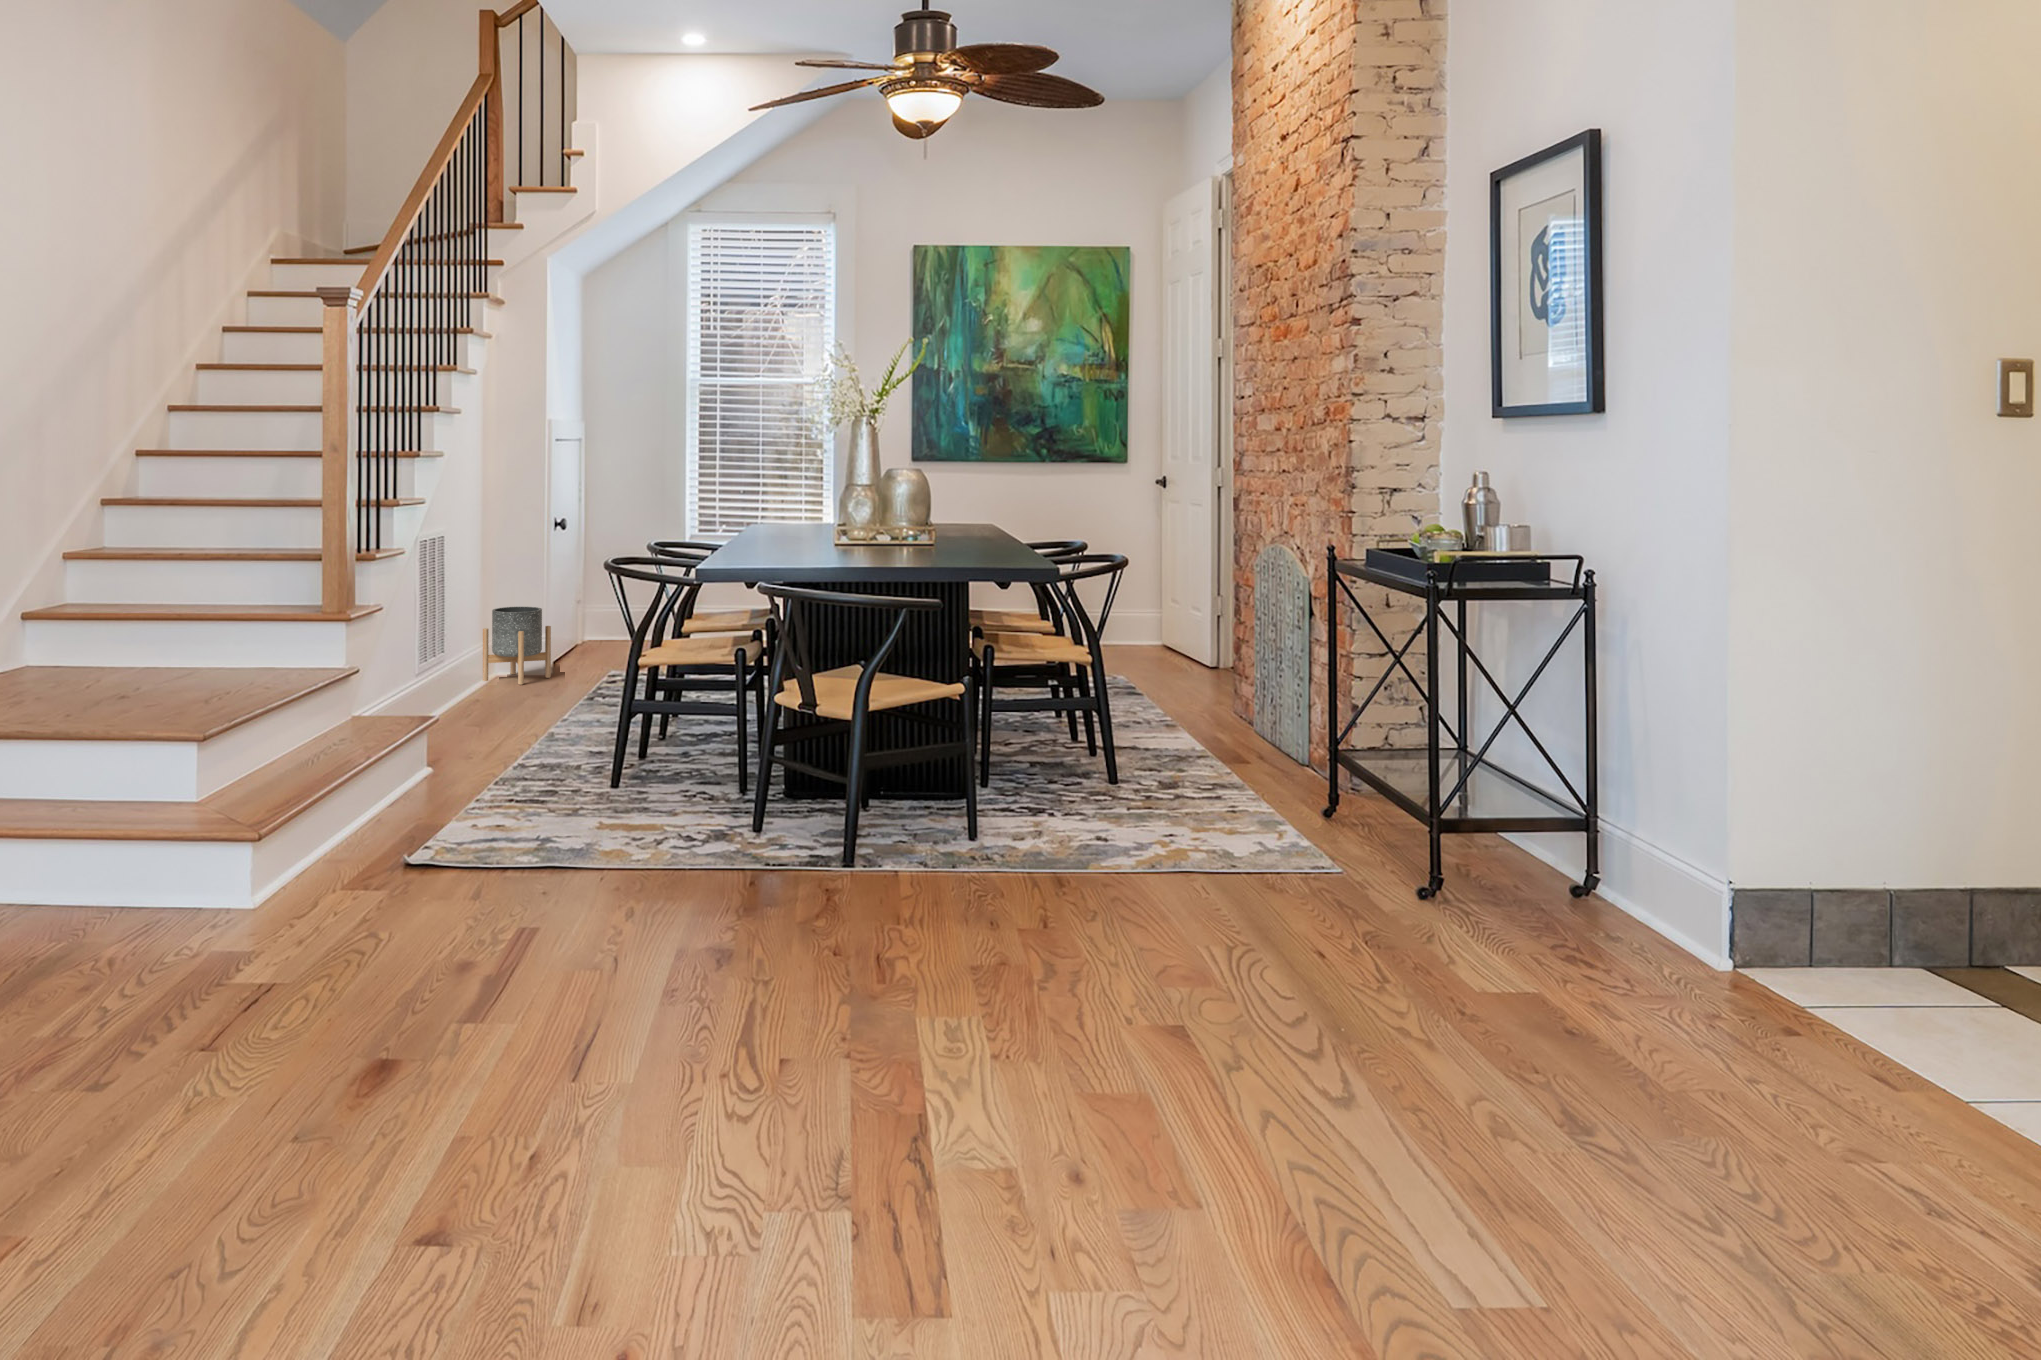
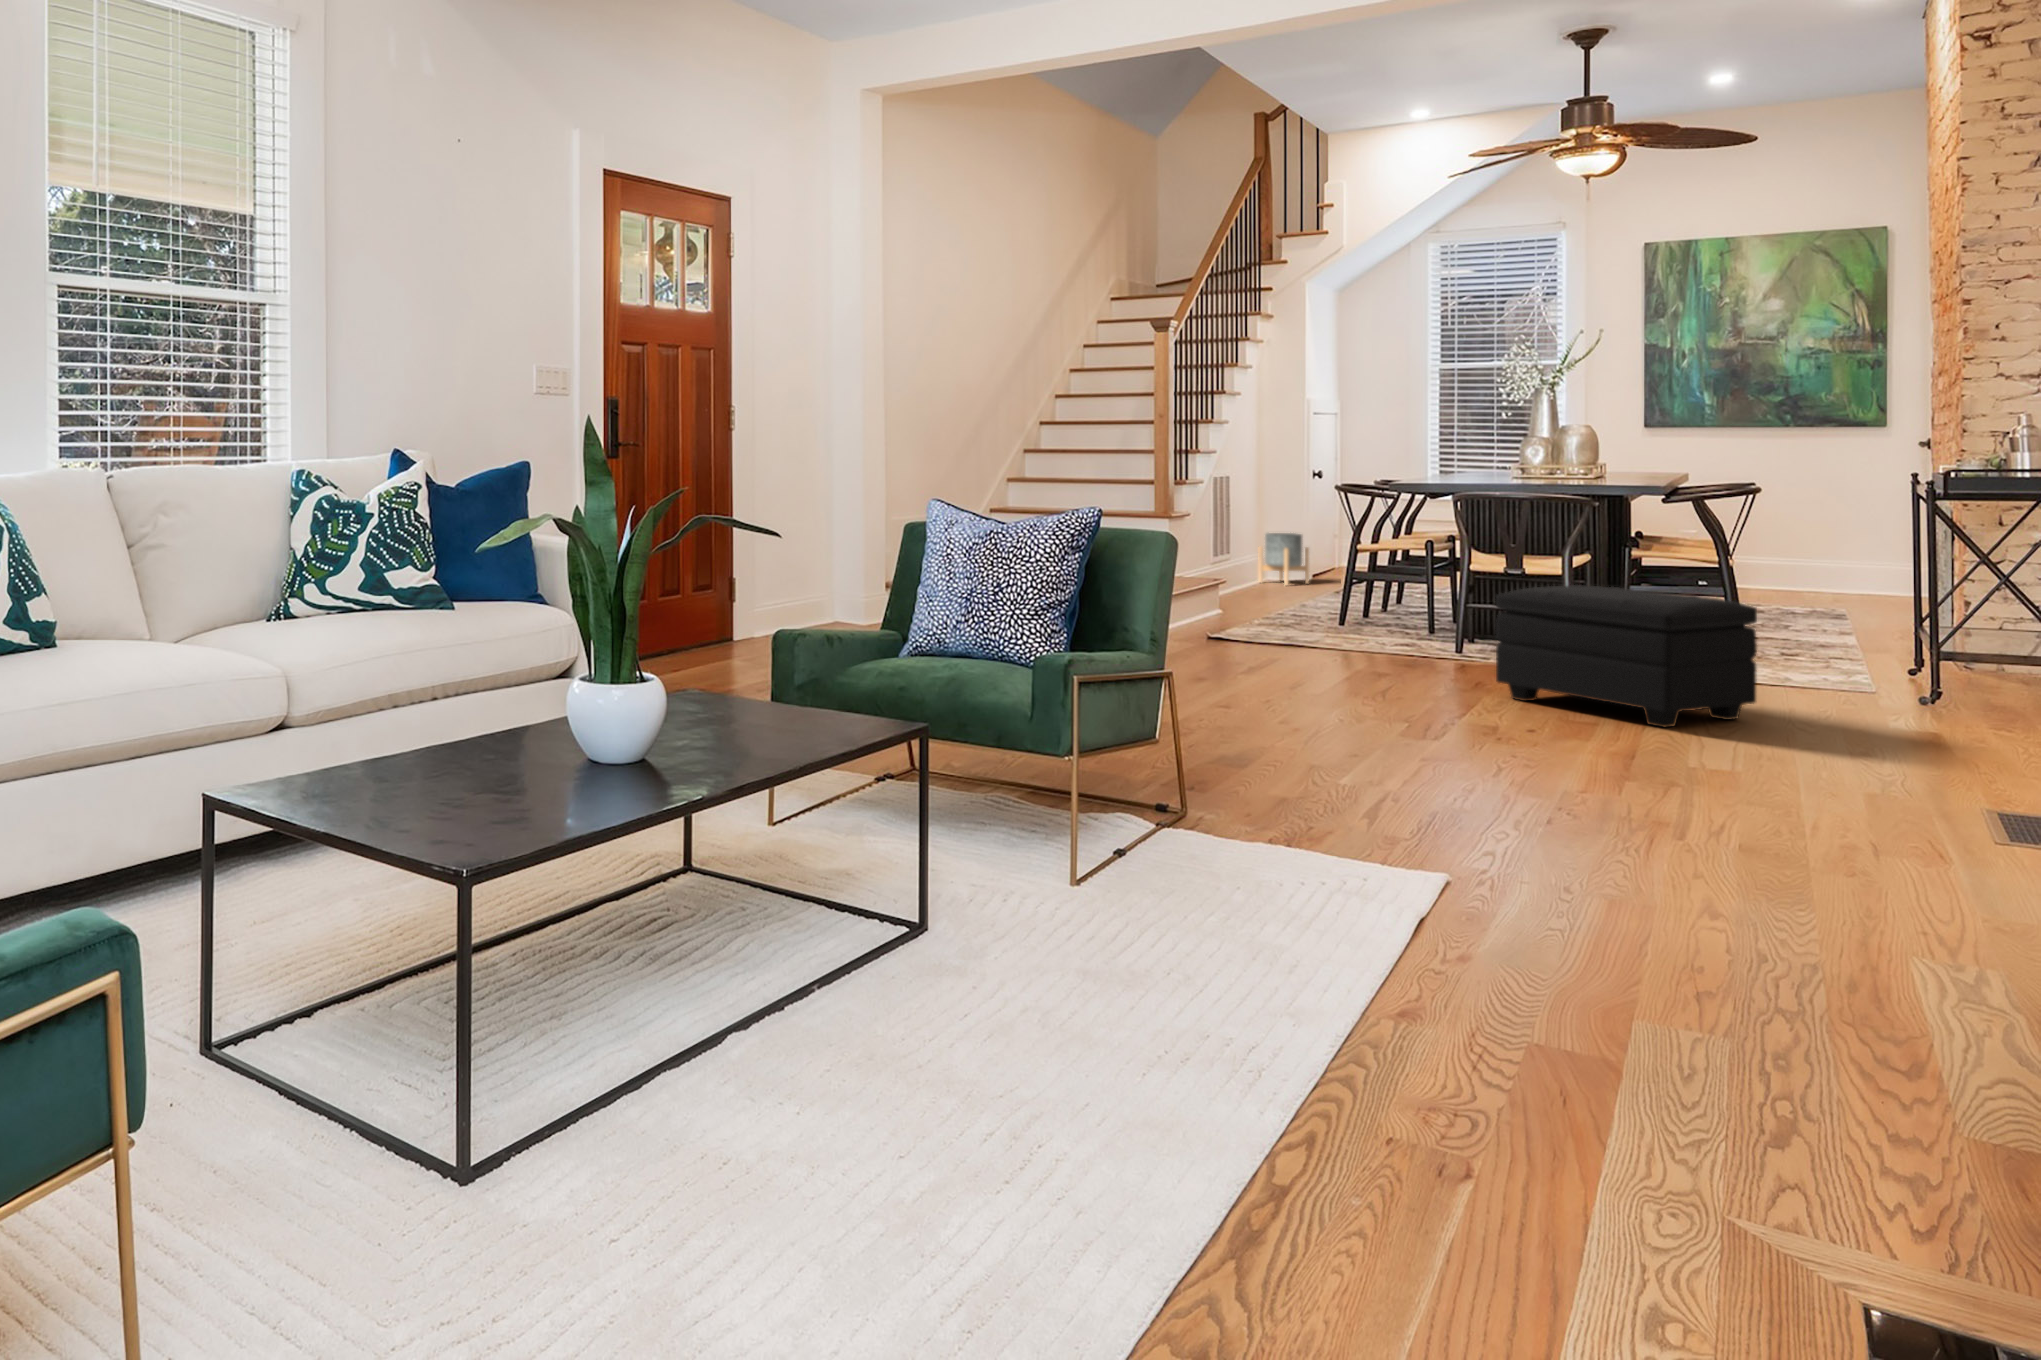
footstool: none [920,773,1312,1085] -> present [1496,585,1757,727]

